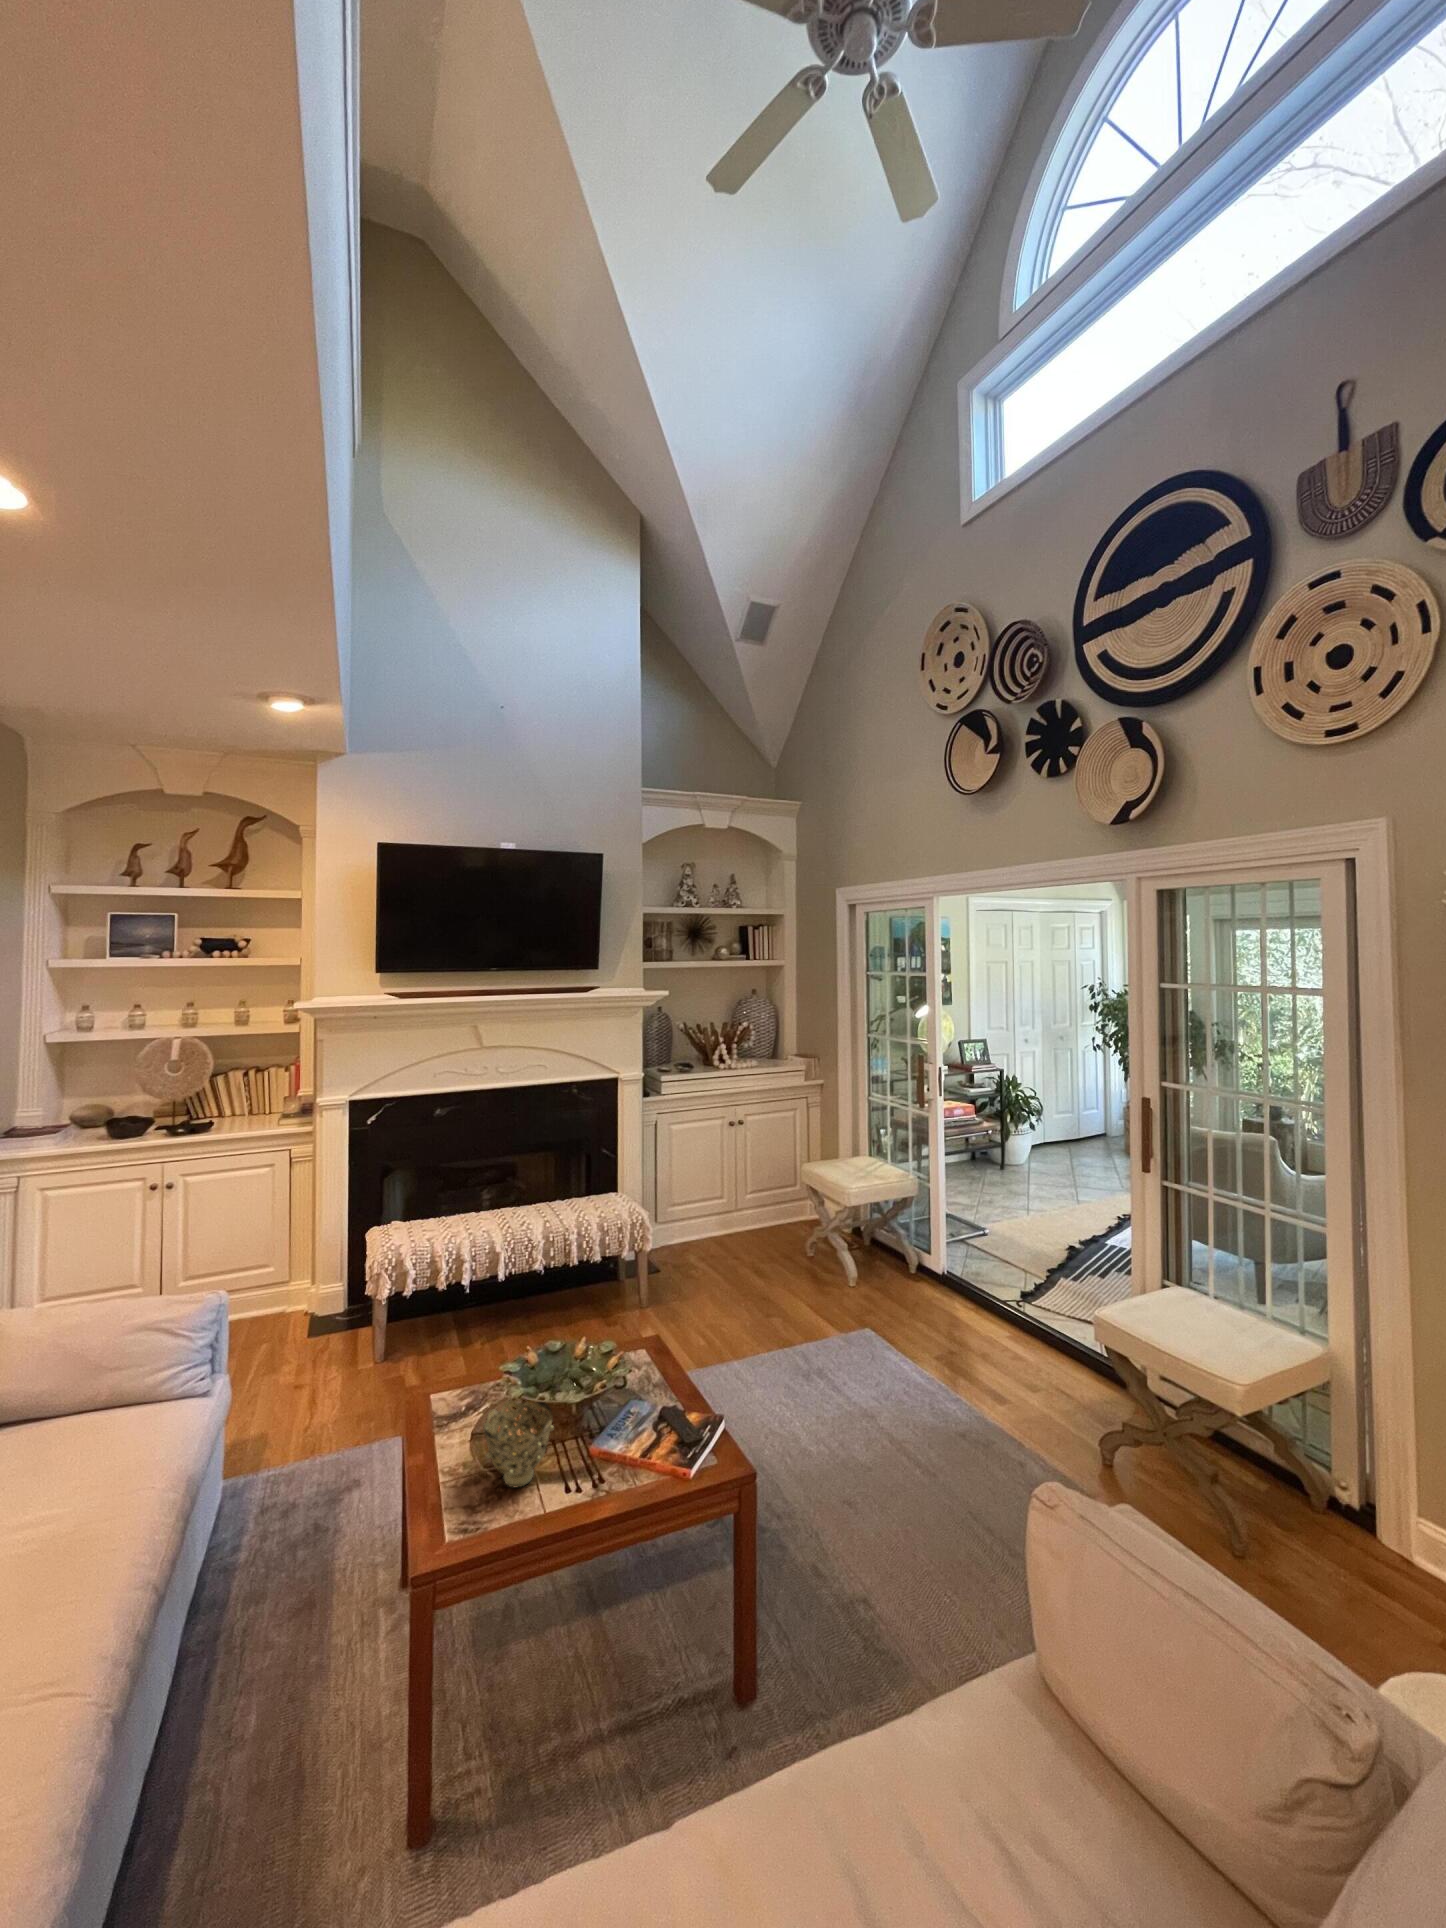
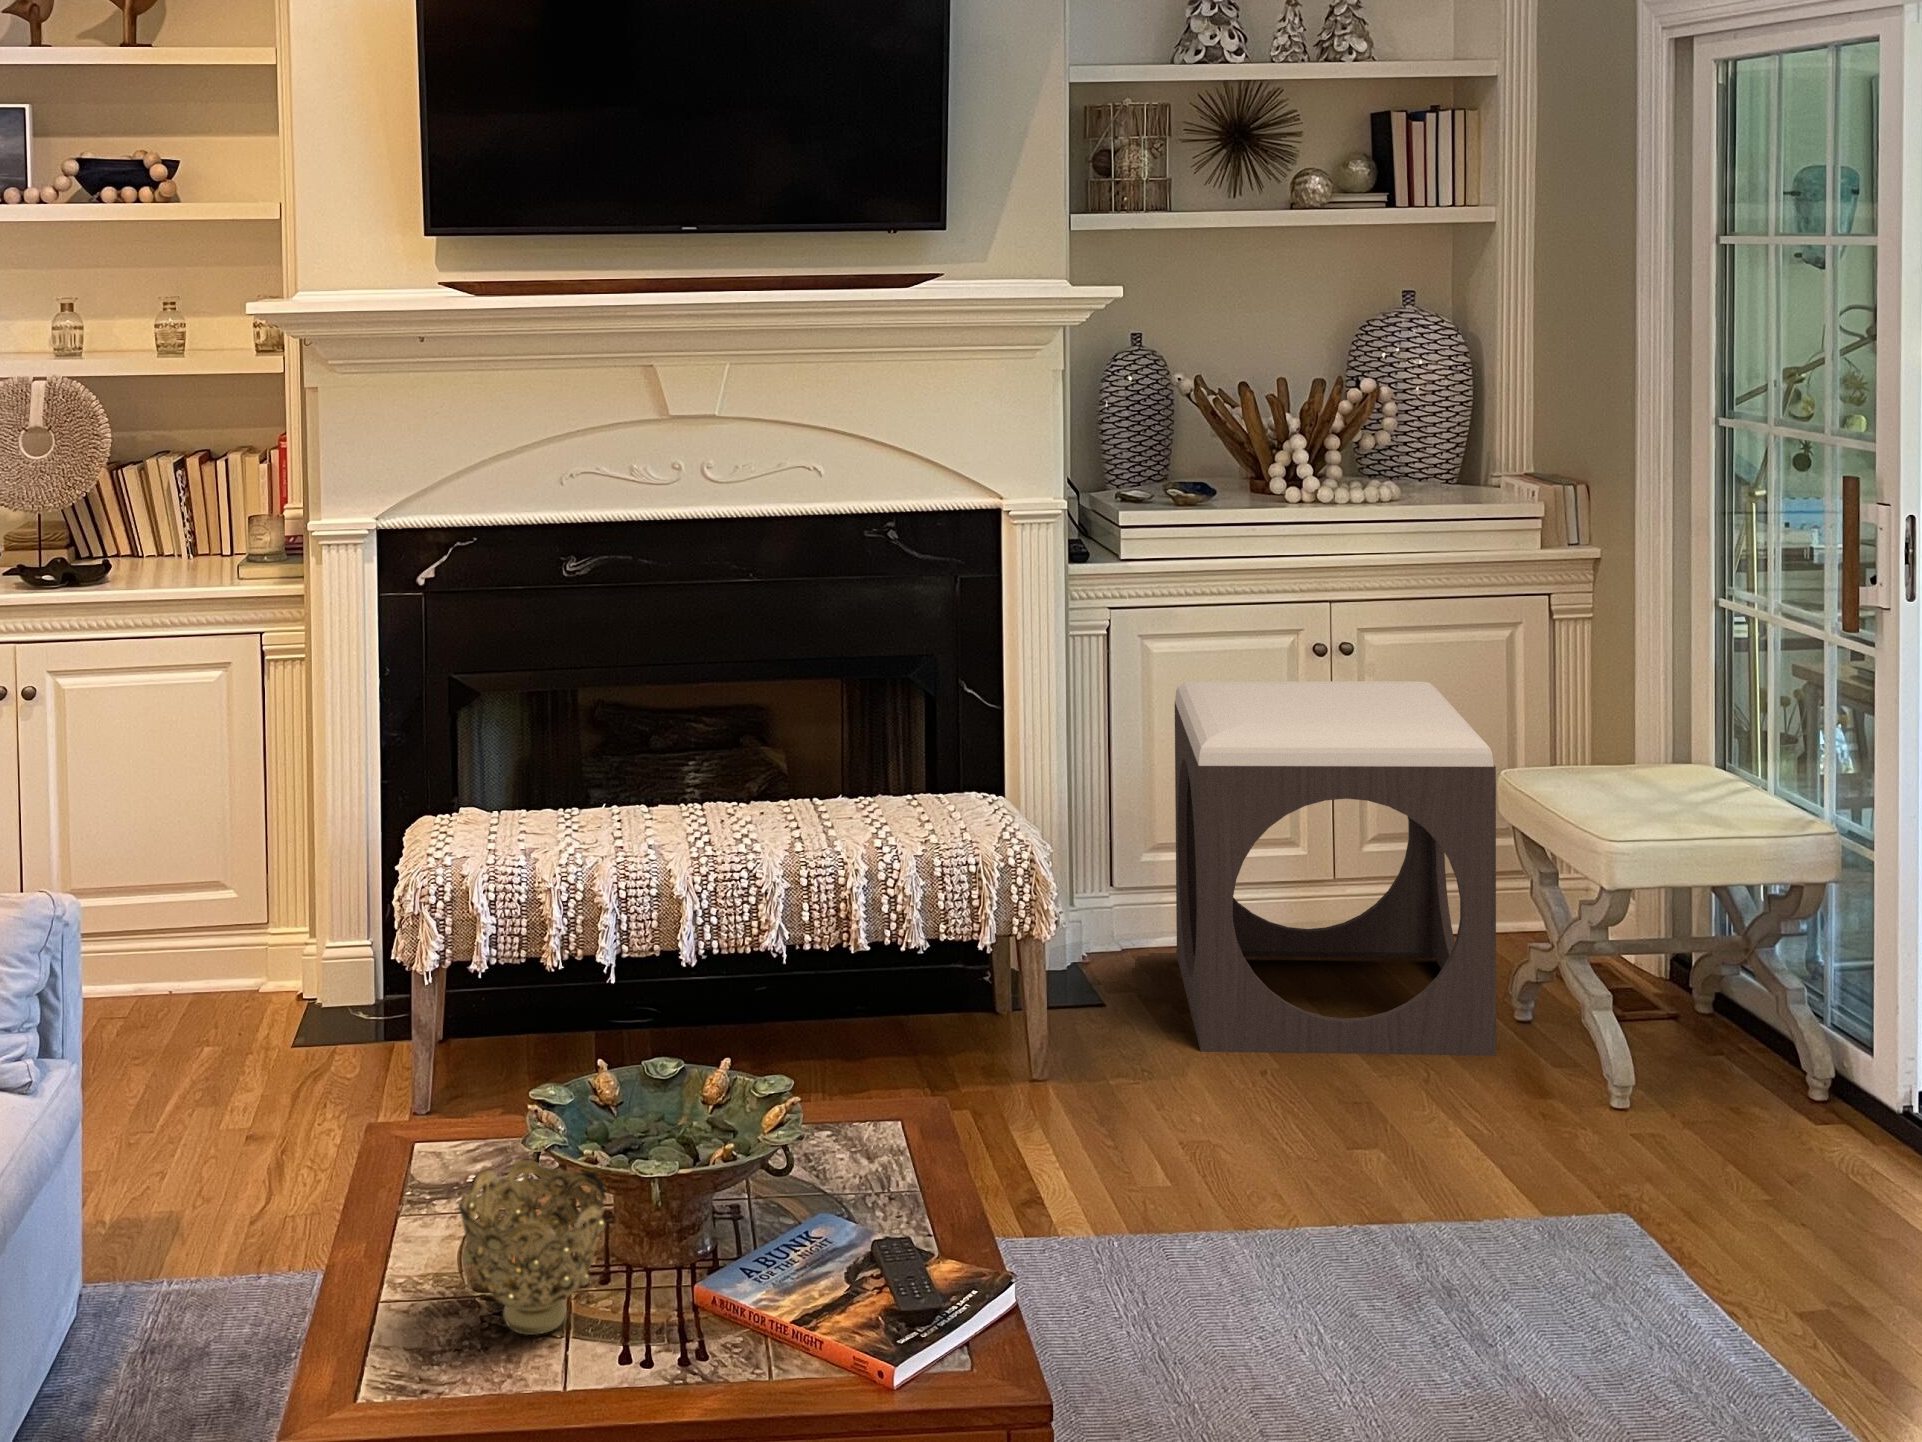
footstool: none [682,1135,809,1288] -> present [1175,681,1496,1056]

